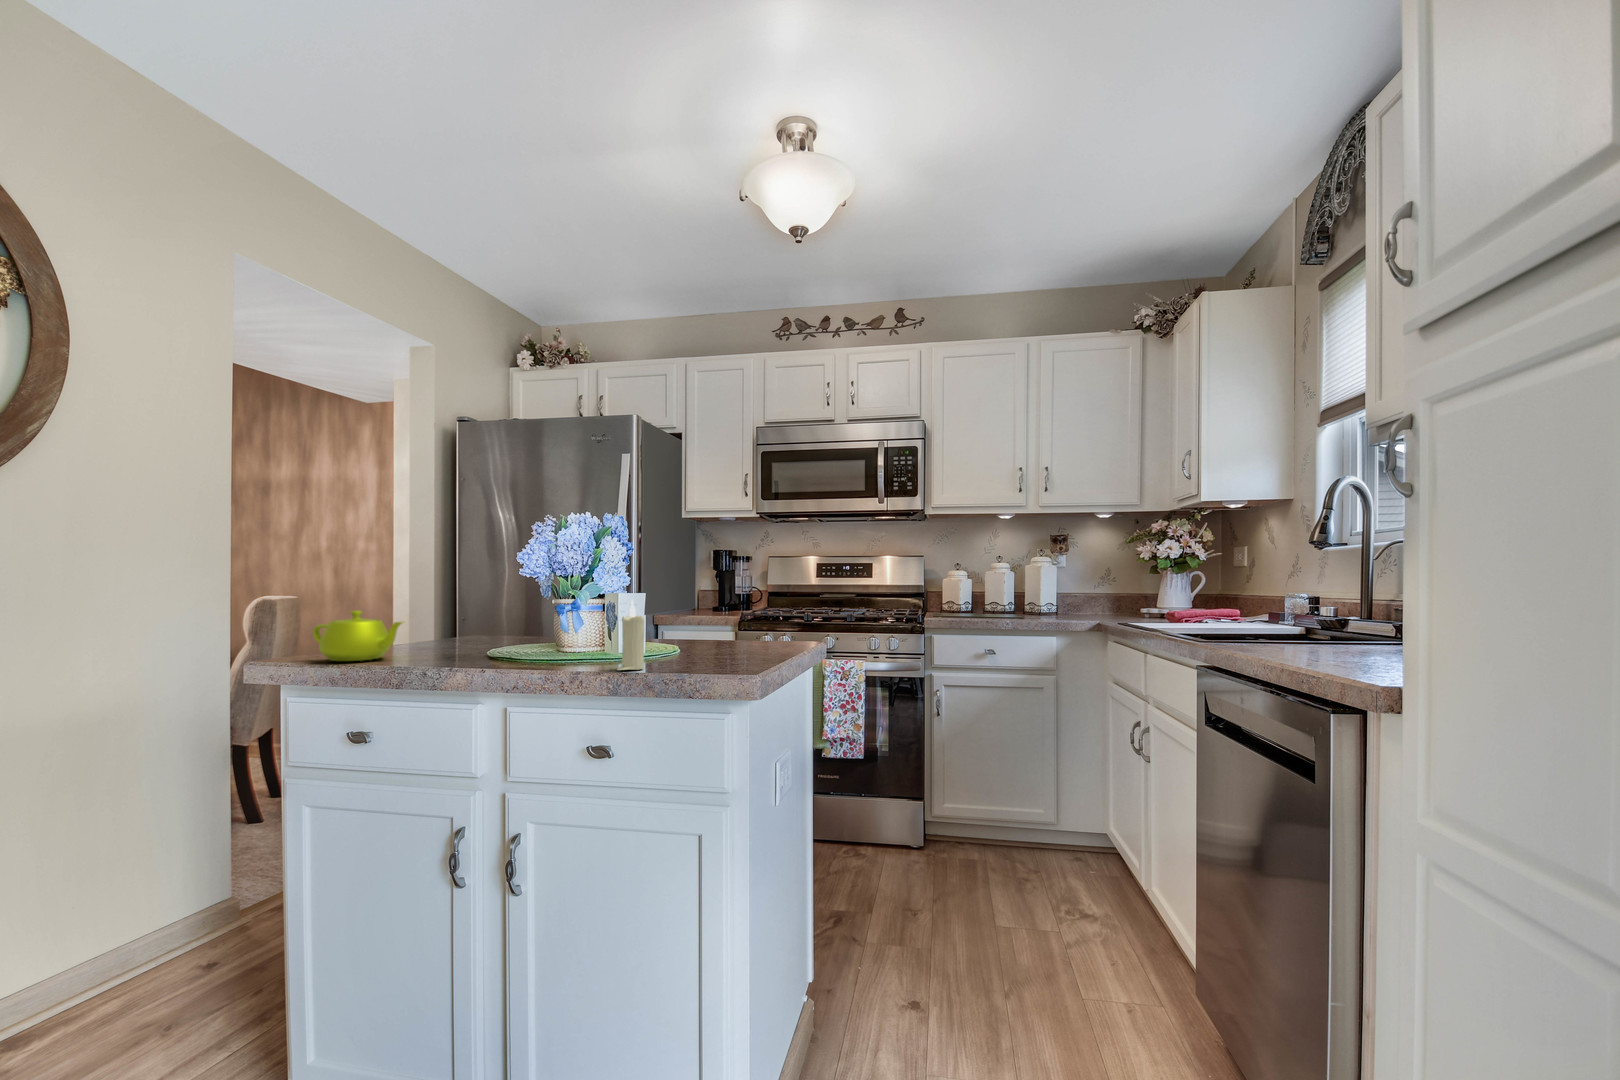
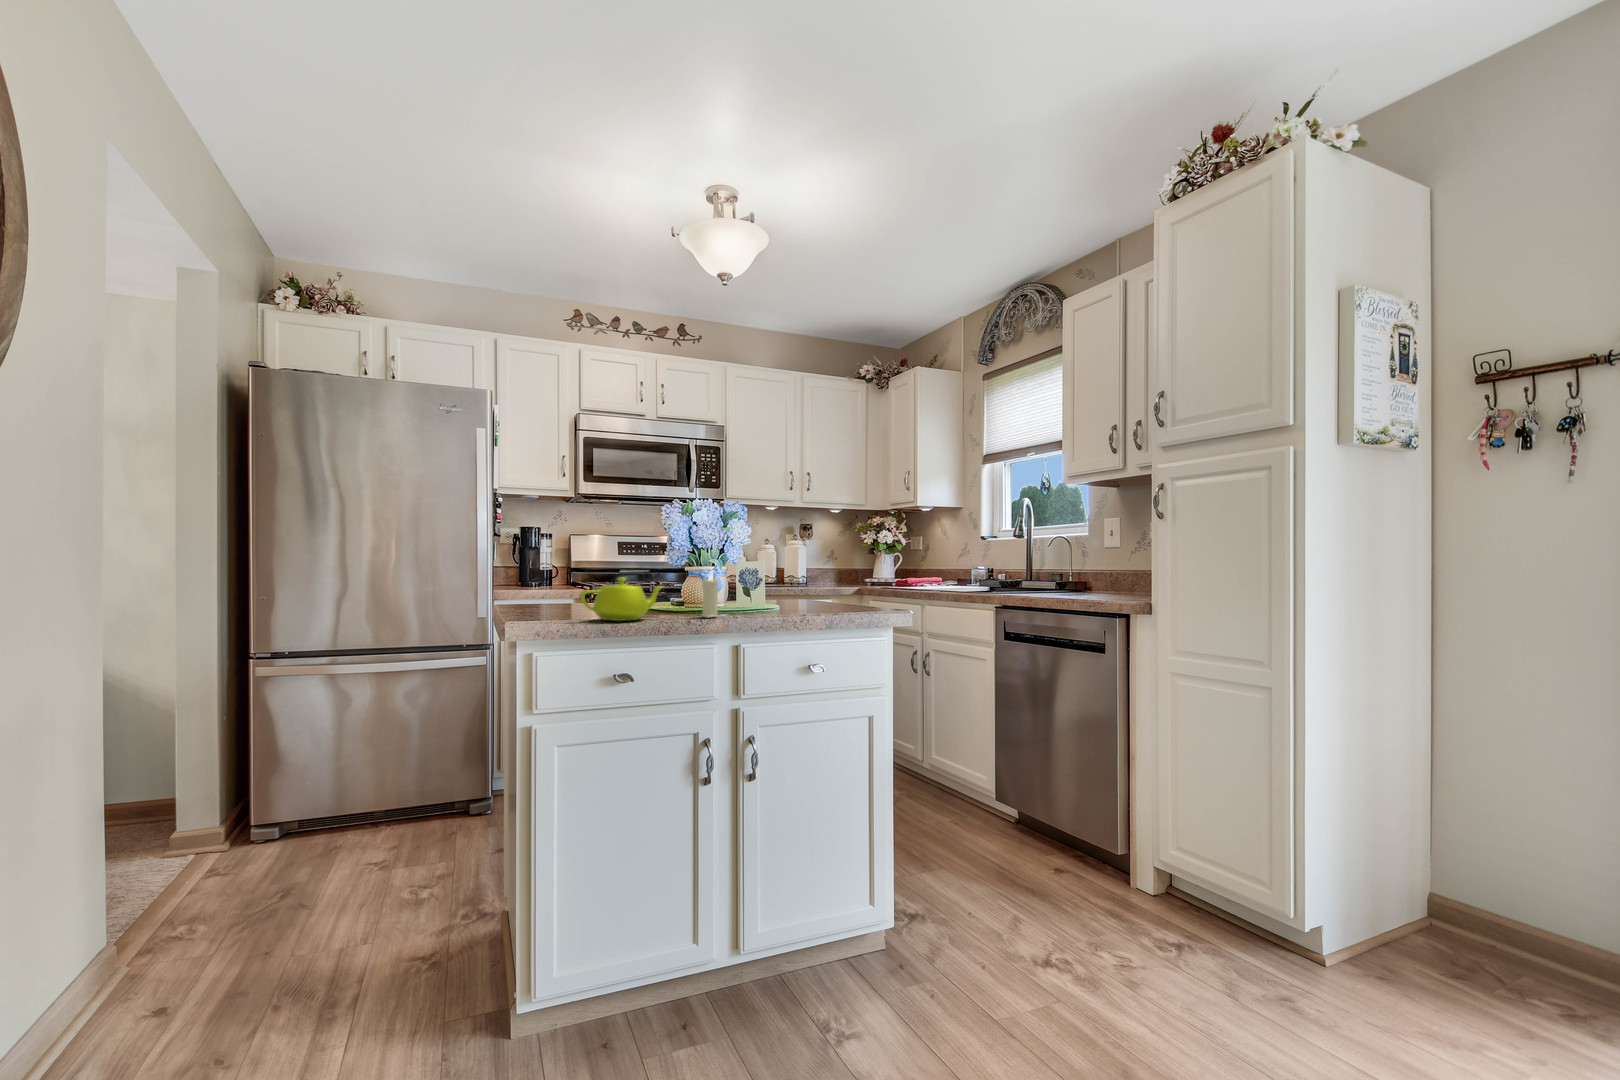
candle: present [618,600,644,670] -> present [702,570,718,617]

